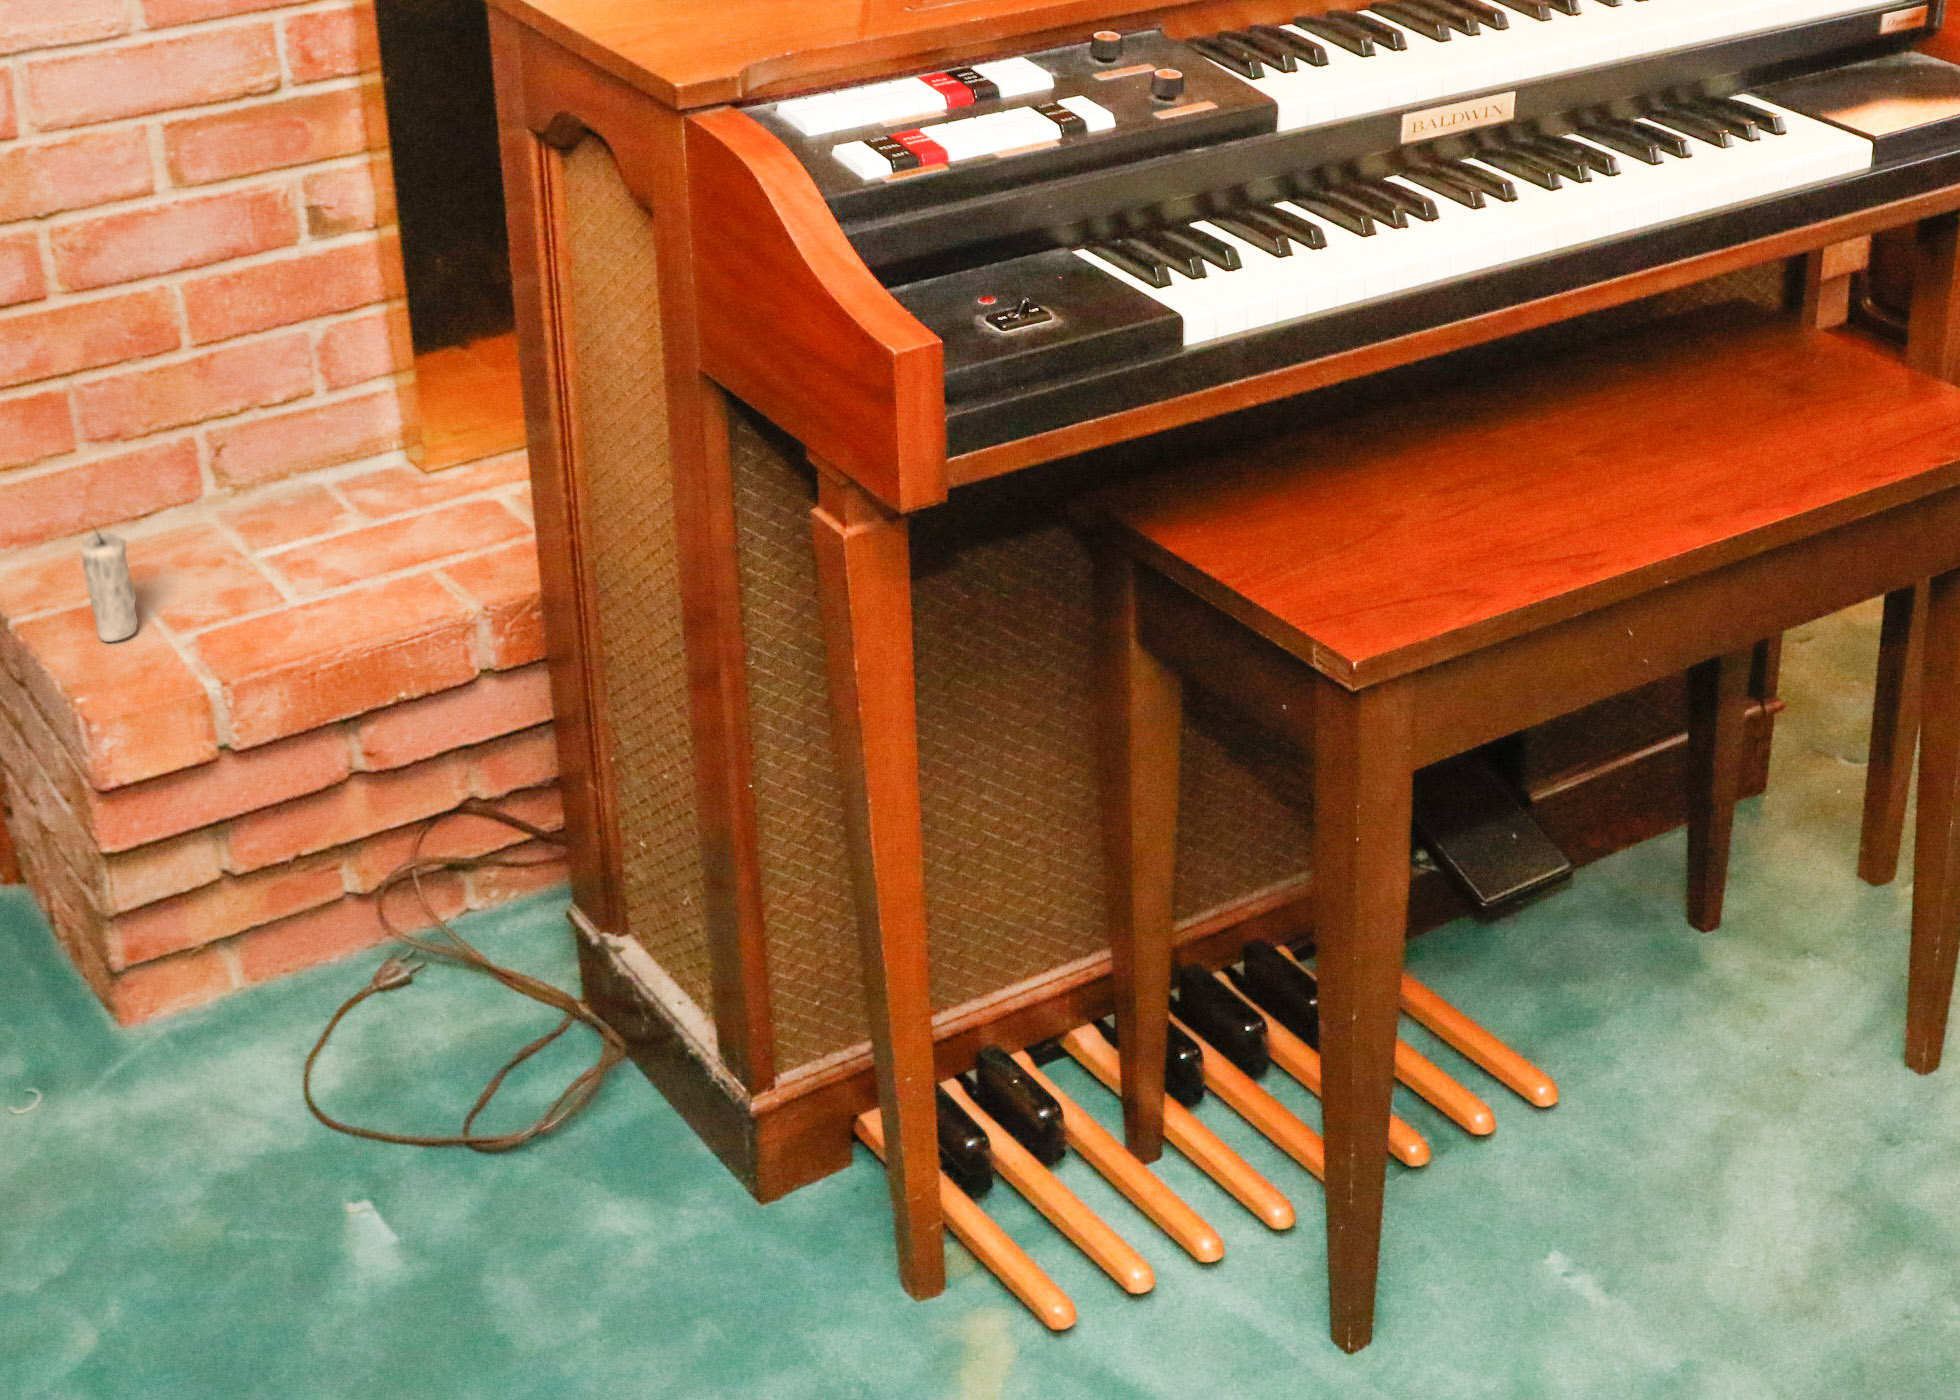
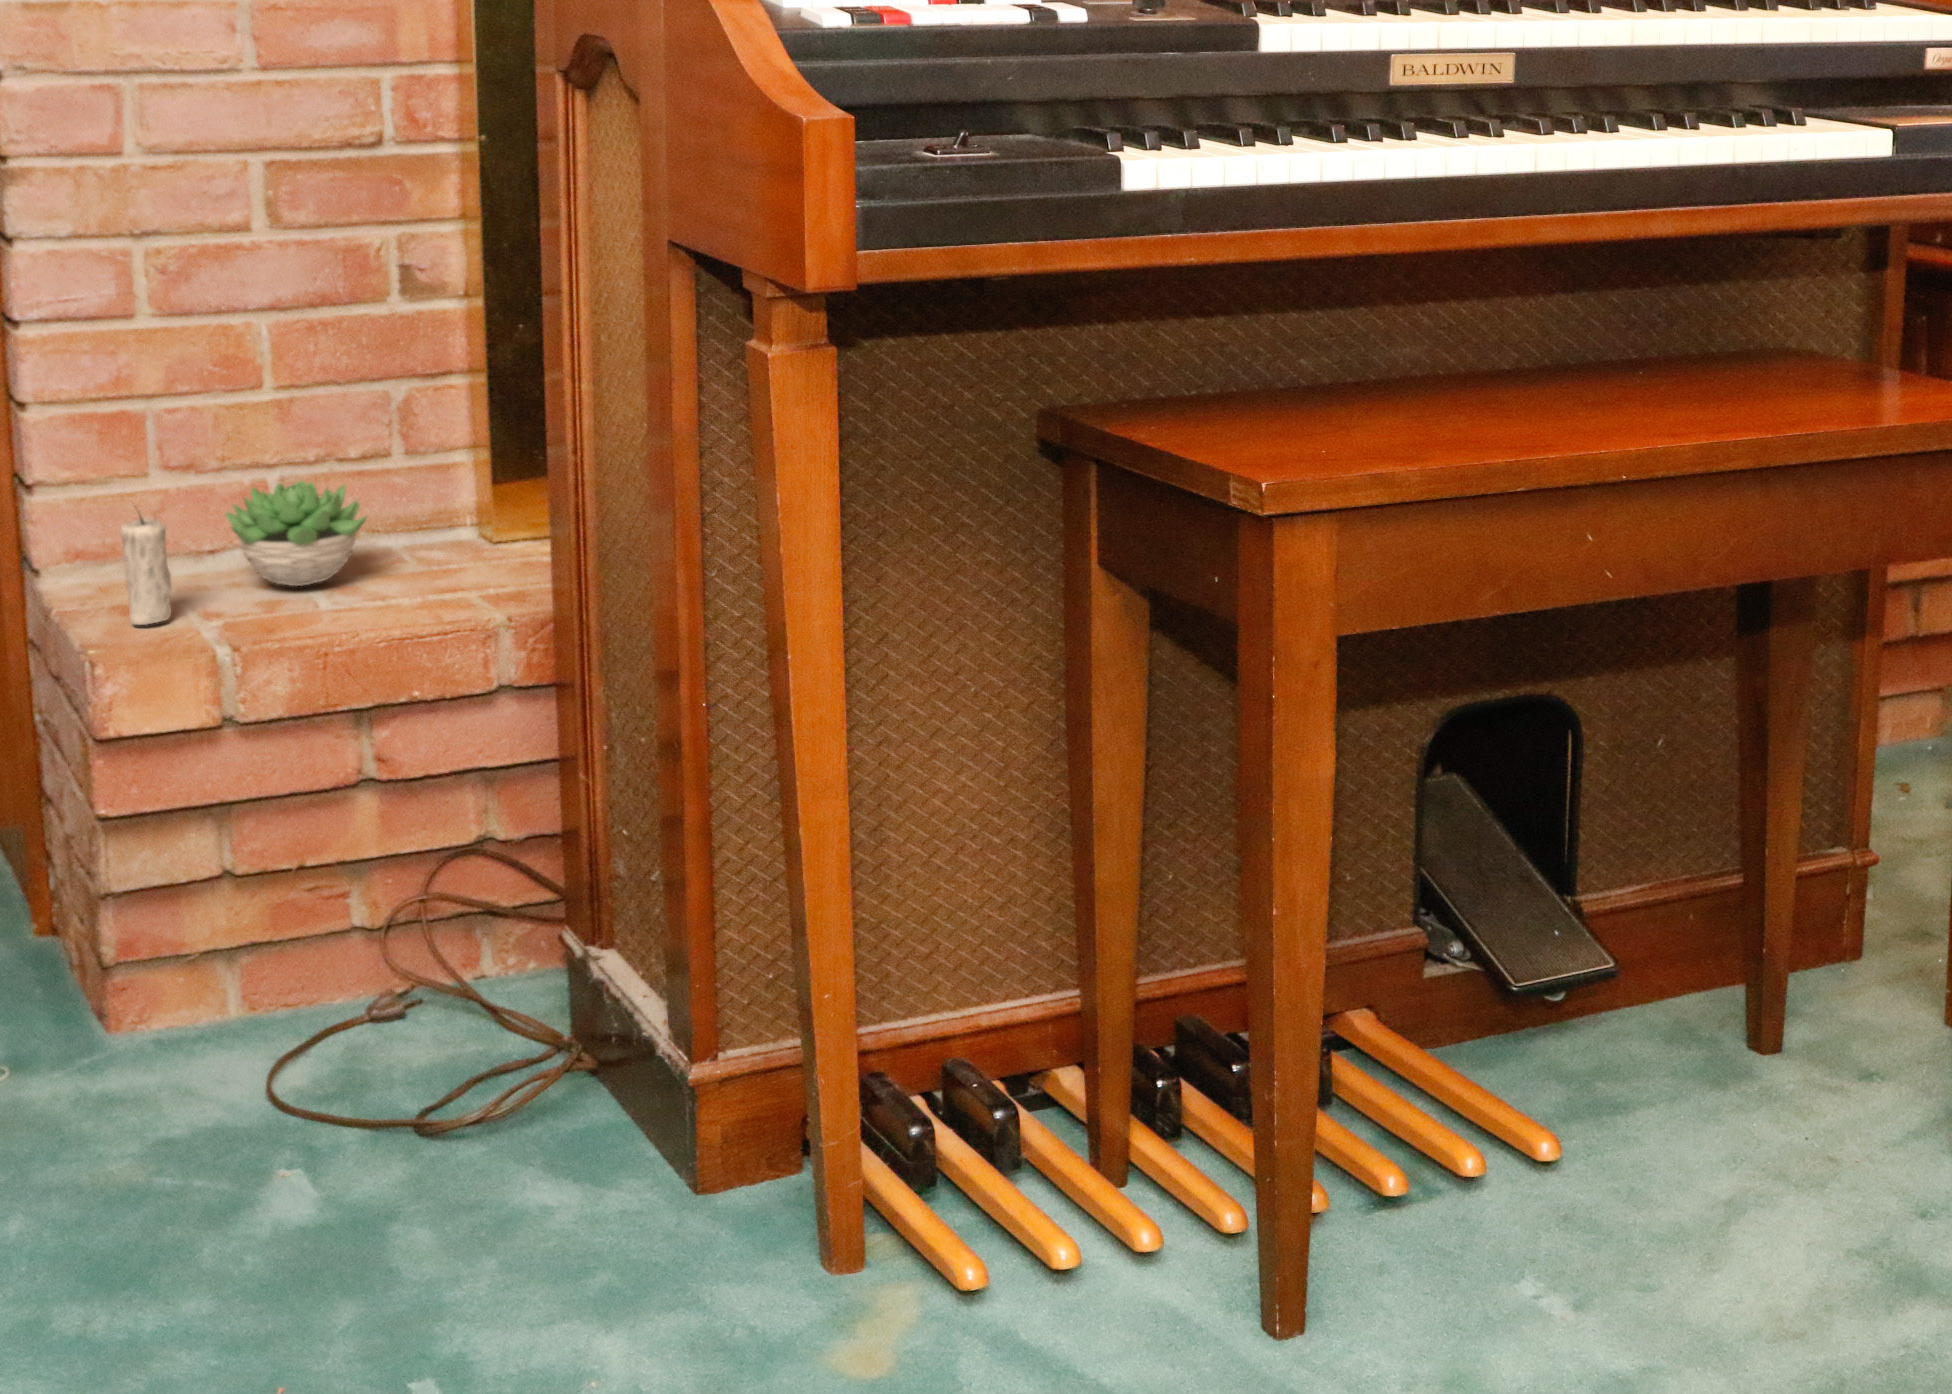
succulent plant: none [165,450,319,568] -> present [225,481,367,586]

